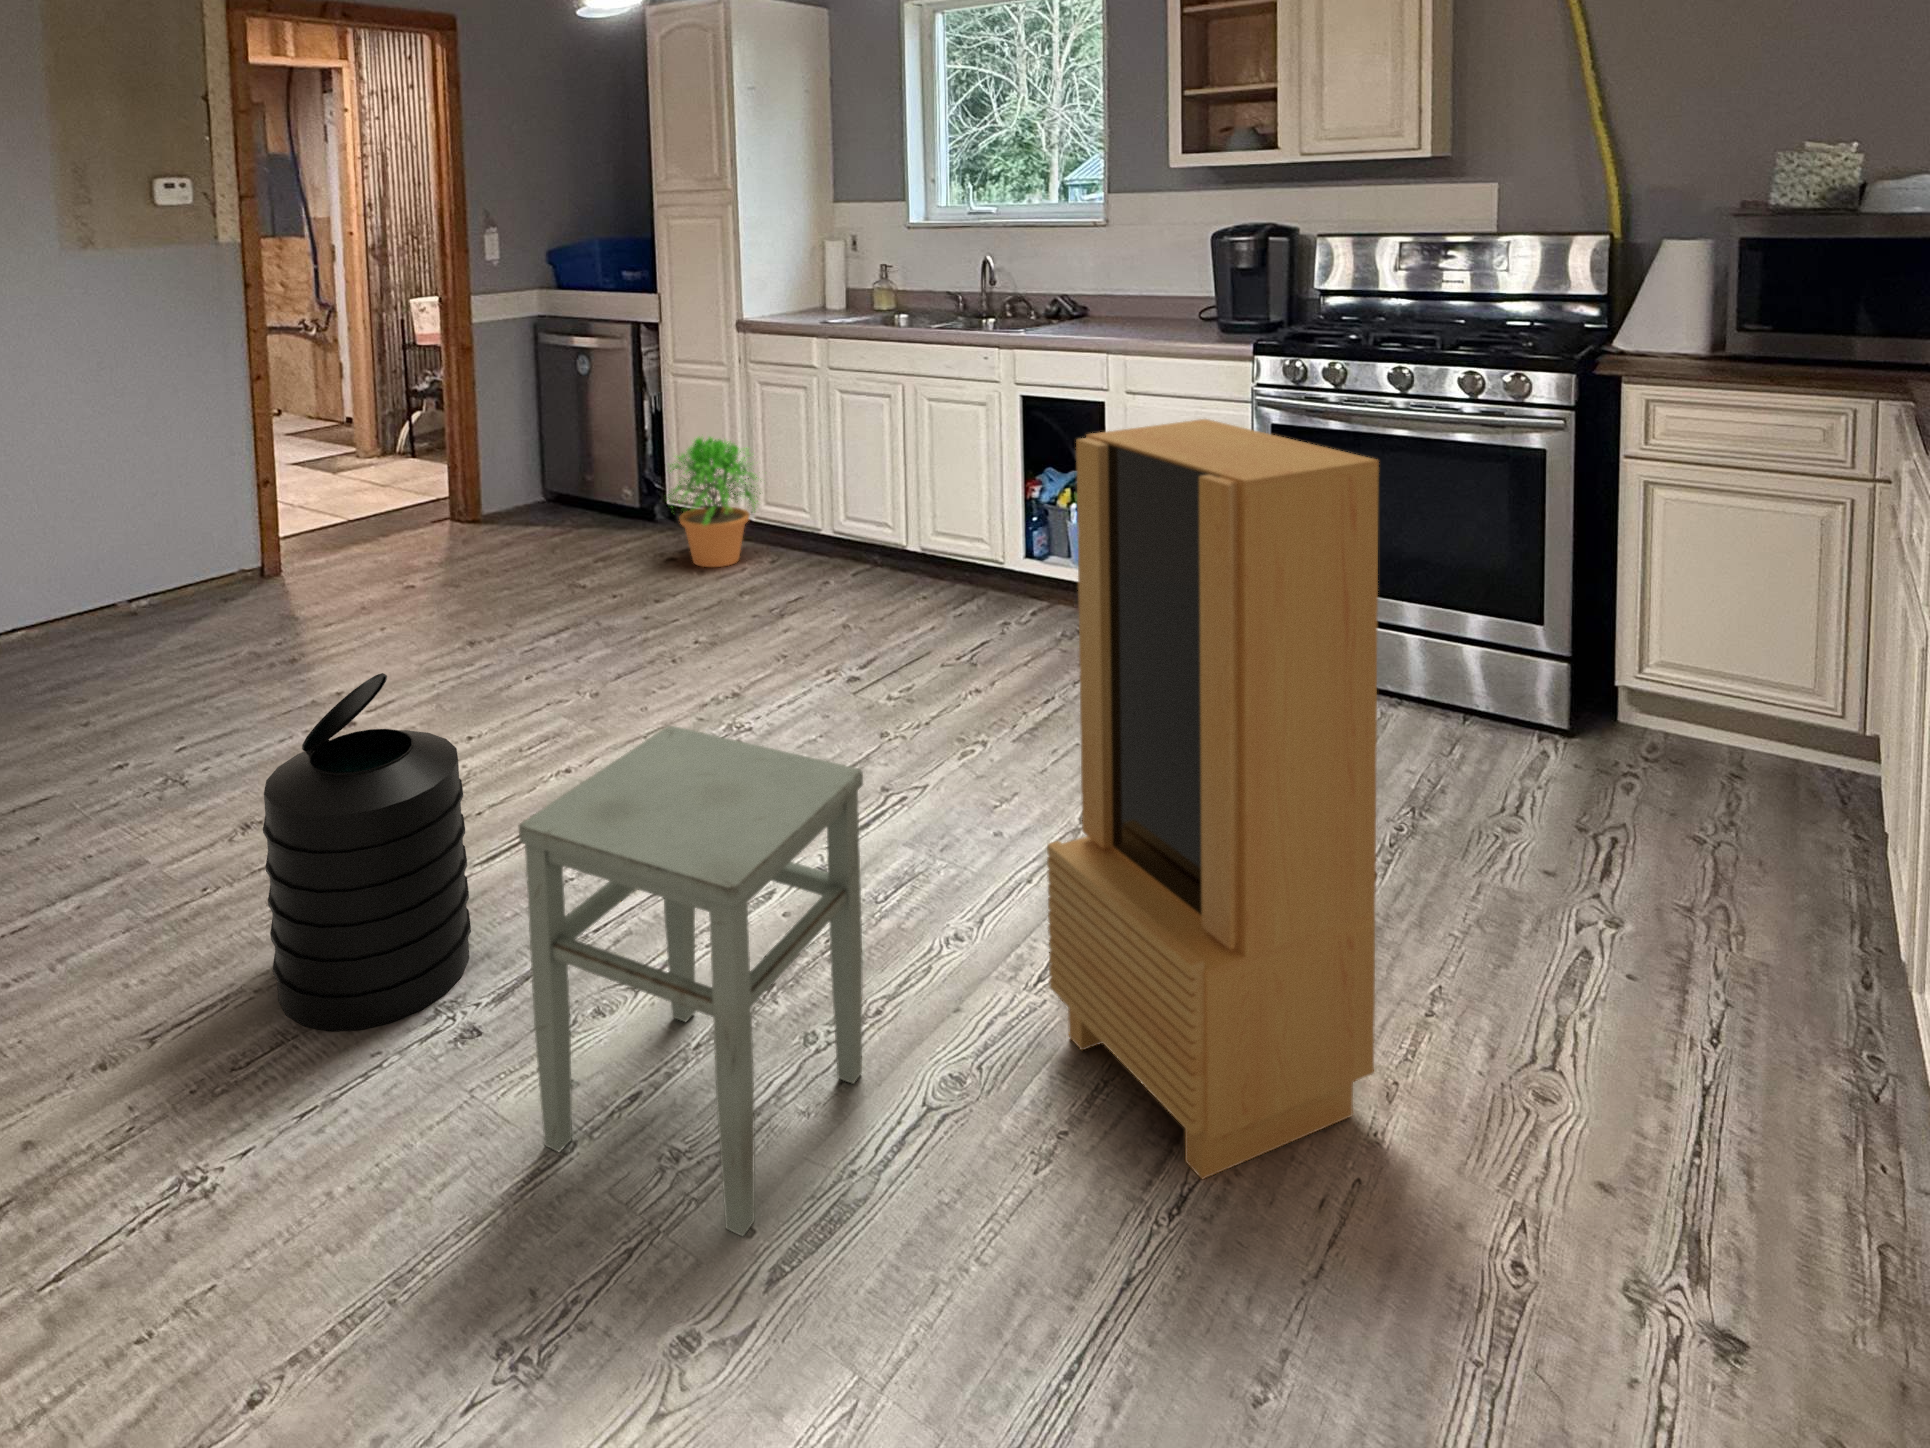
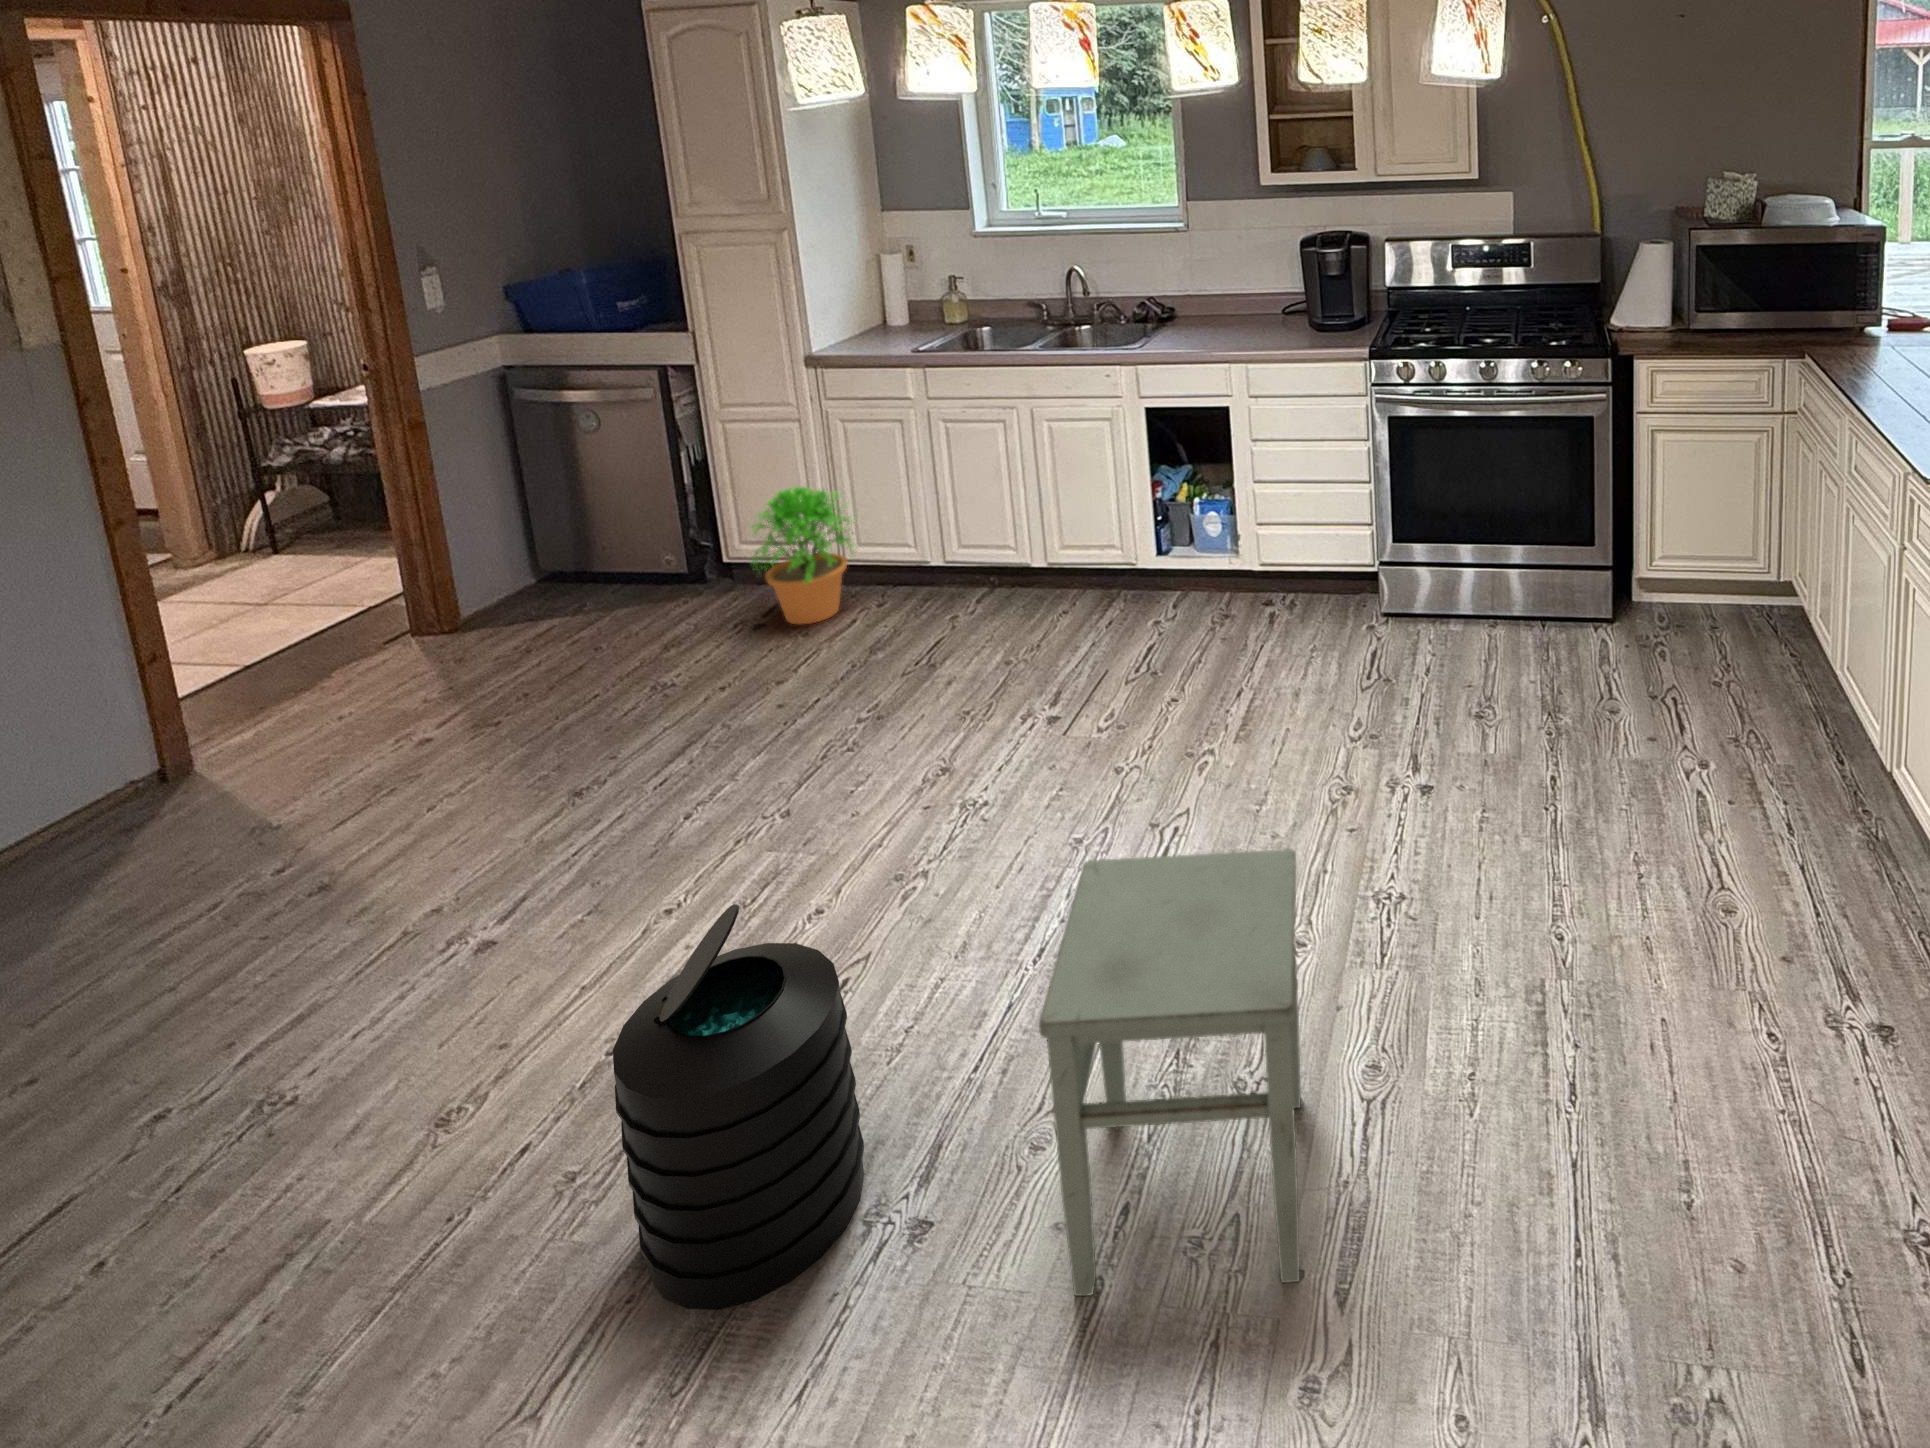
storage cabinet: present [1047,419,1379,1179] -> none [1413,483,1654,1065]

